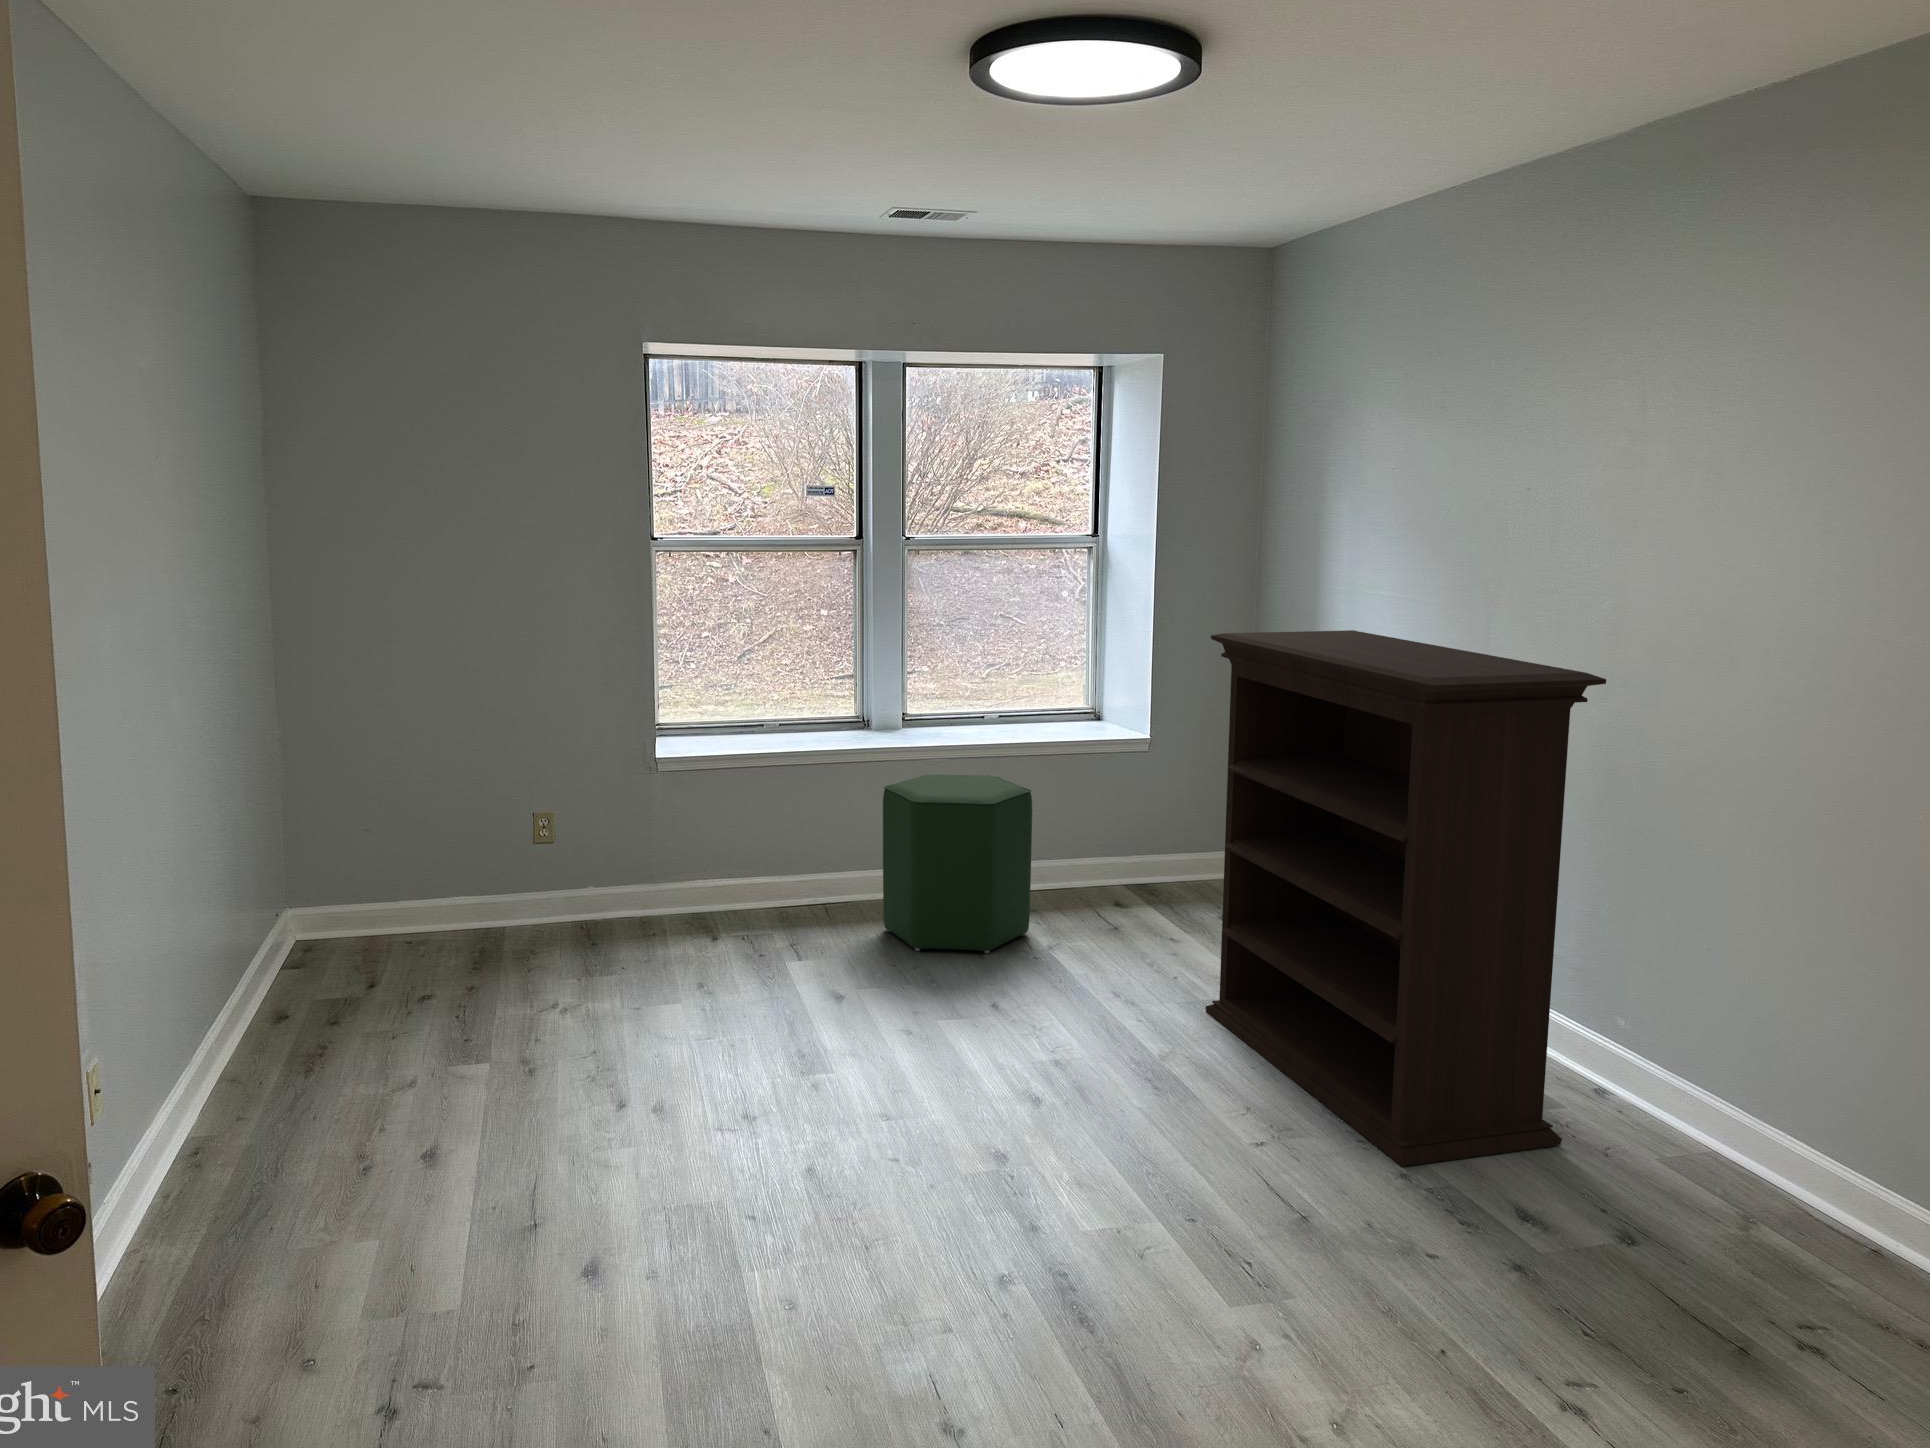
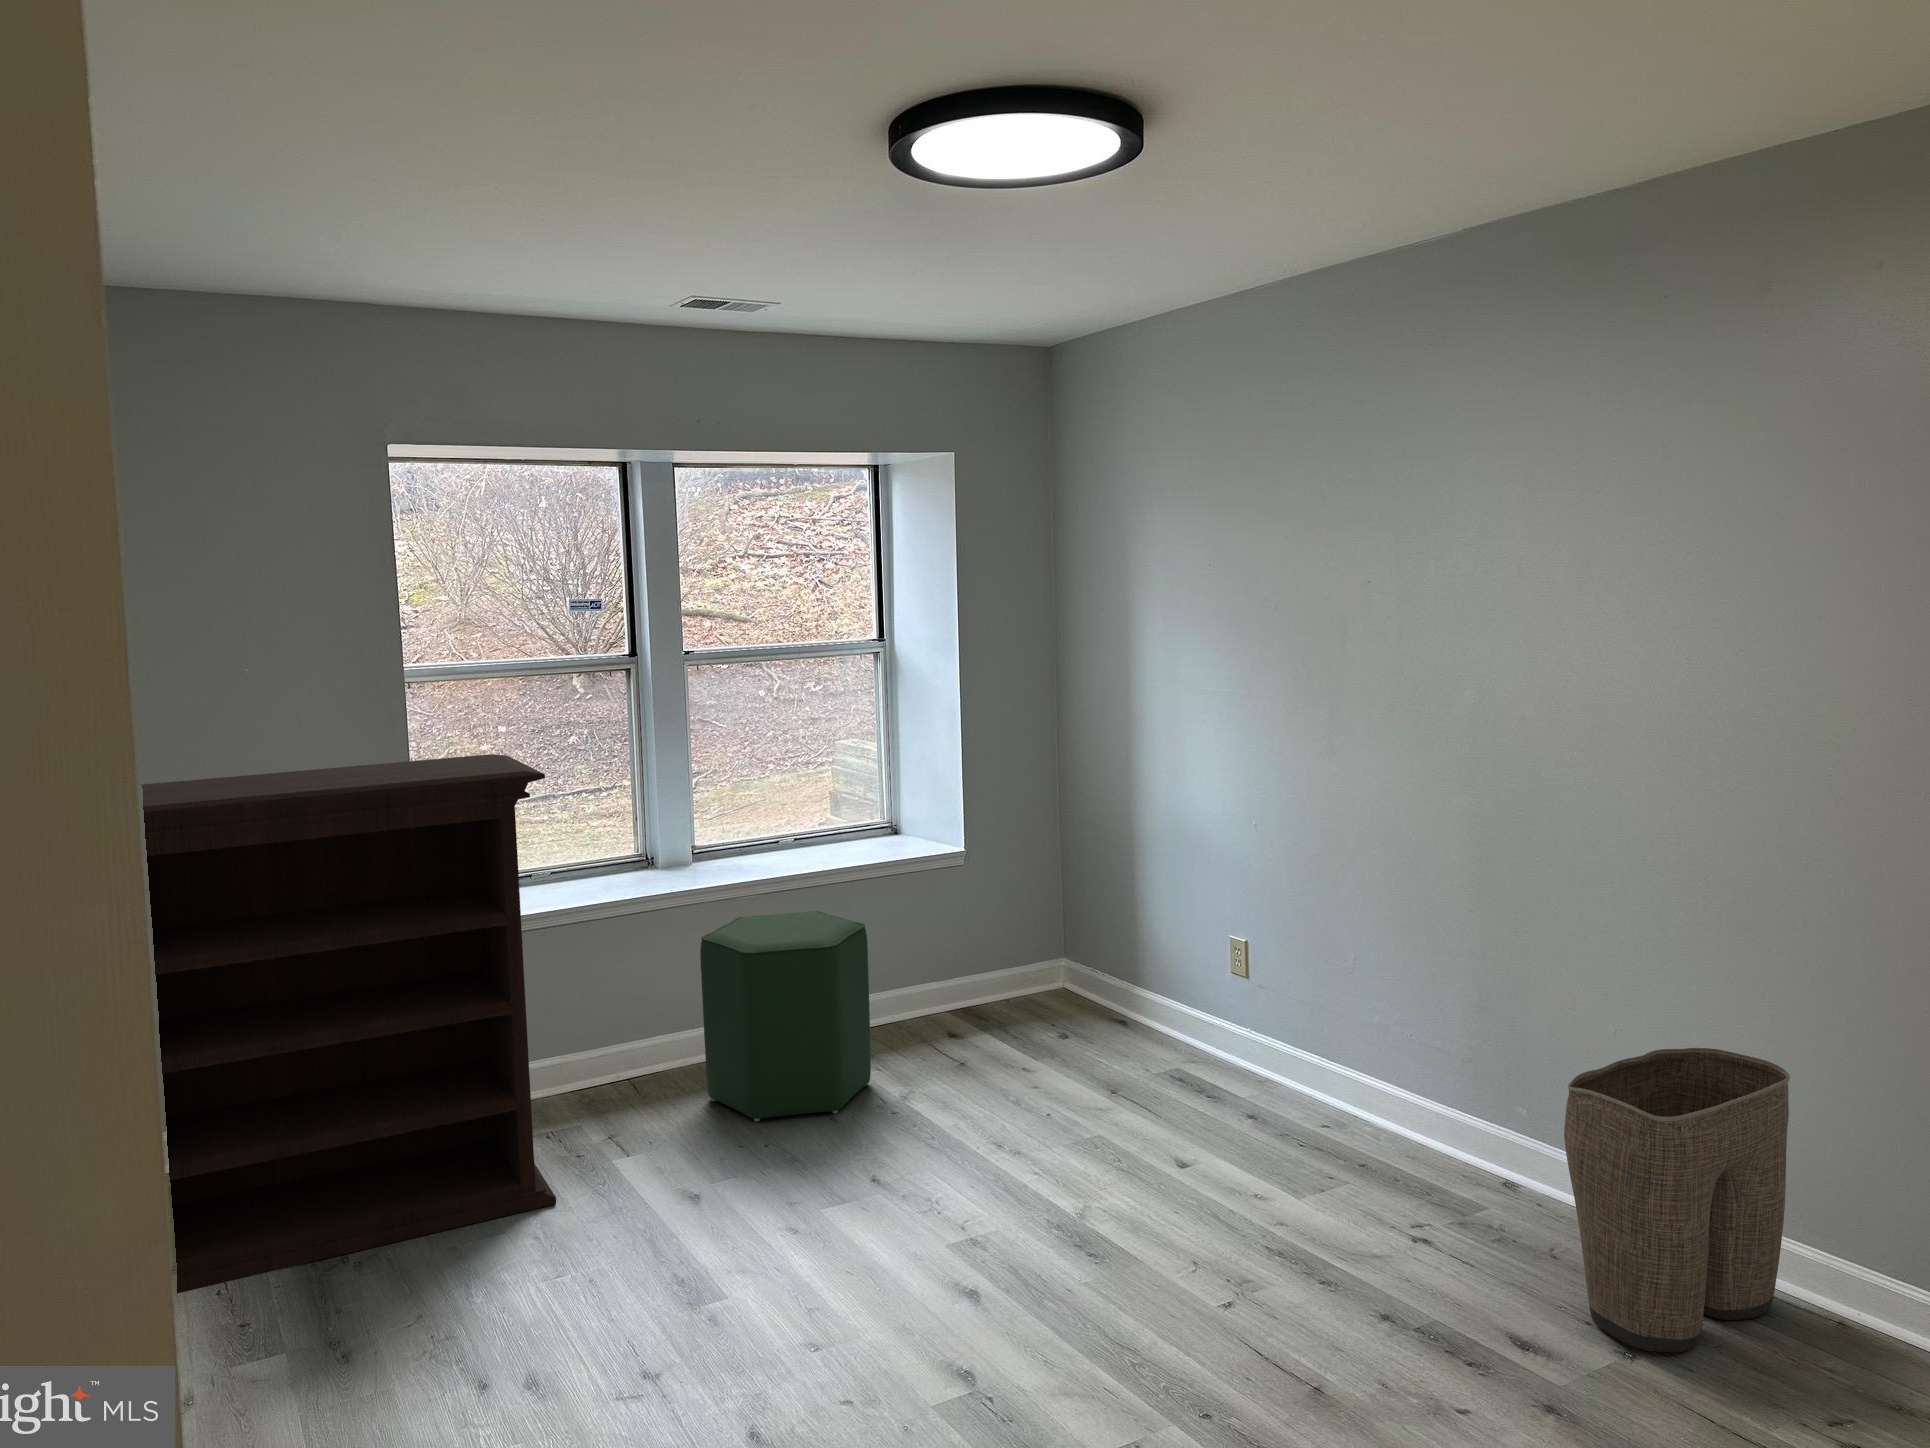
bookshelf: present [1206,630,1606,1166] -> present [142,754,556,1294]
laundry basket: none [1599,966,1851,1248] -> present [1564,1048,1790,1352]

